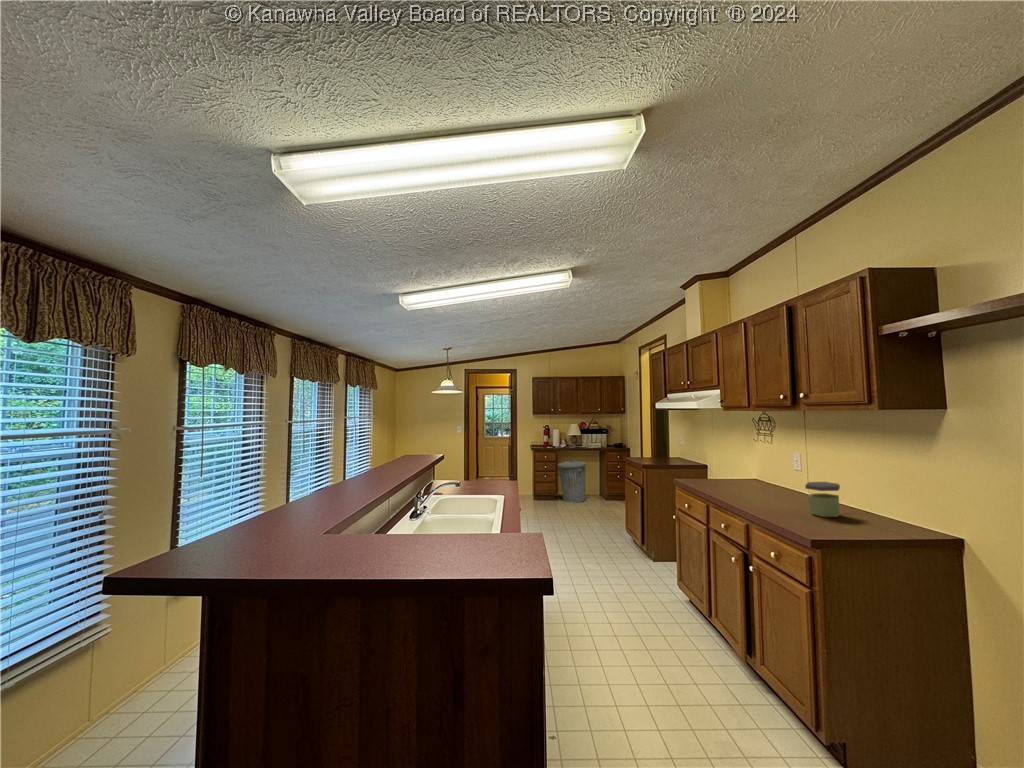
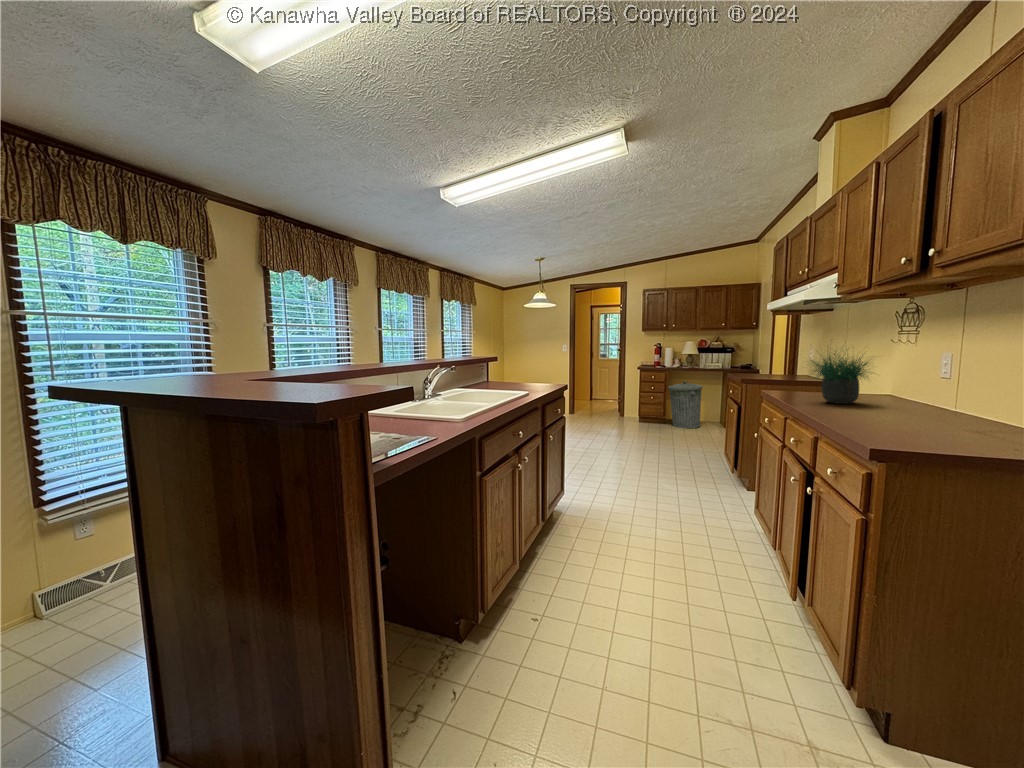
potted plant: none [707,435,769,490] -> present [811,353,868,404]
jar: present [805,482,840,517] -> none [906,385,964,432]

